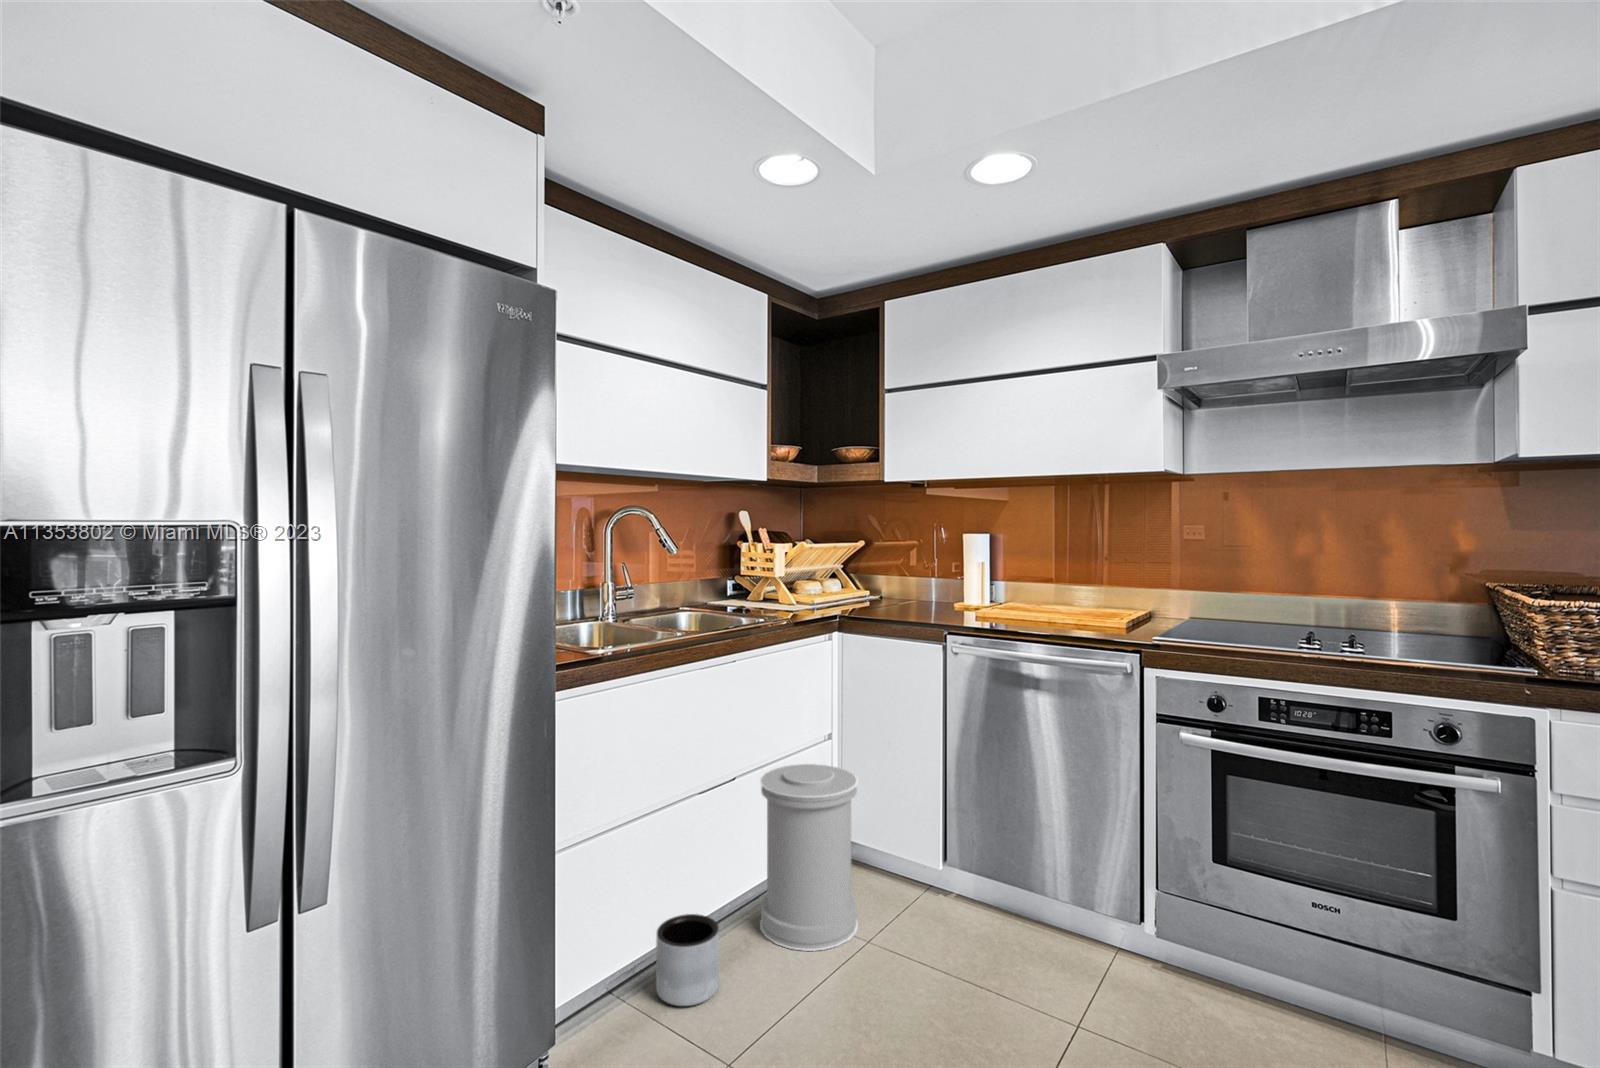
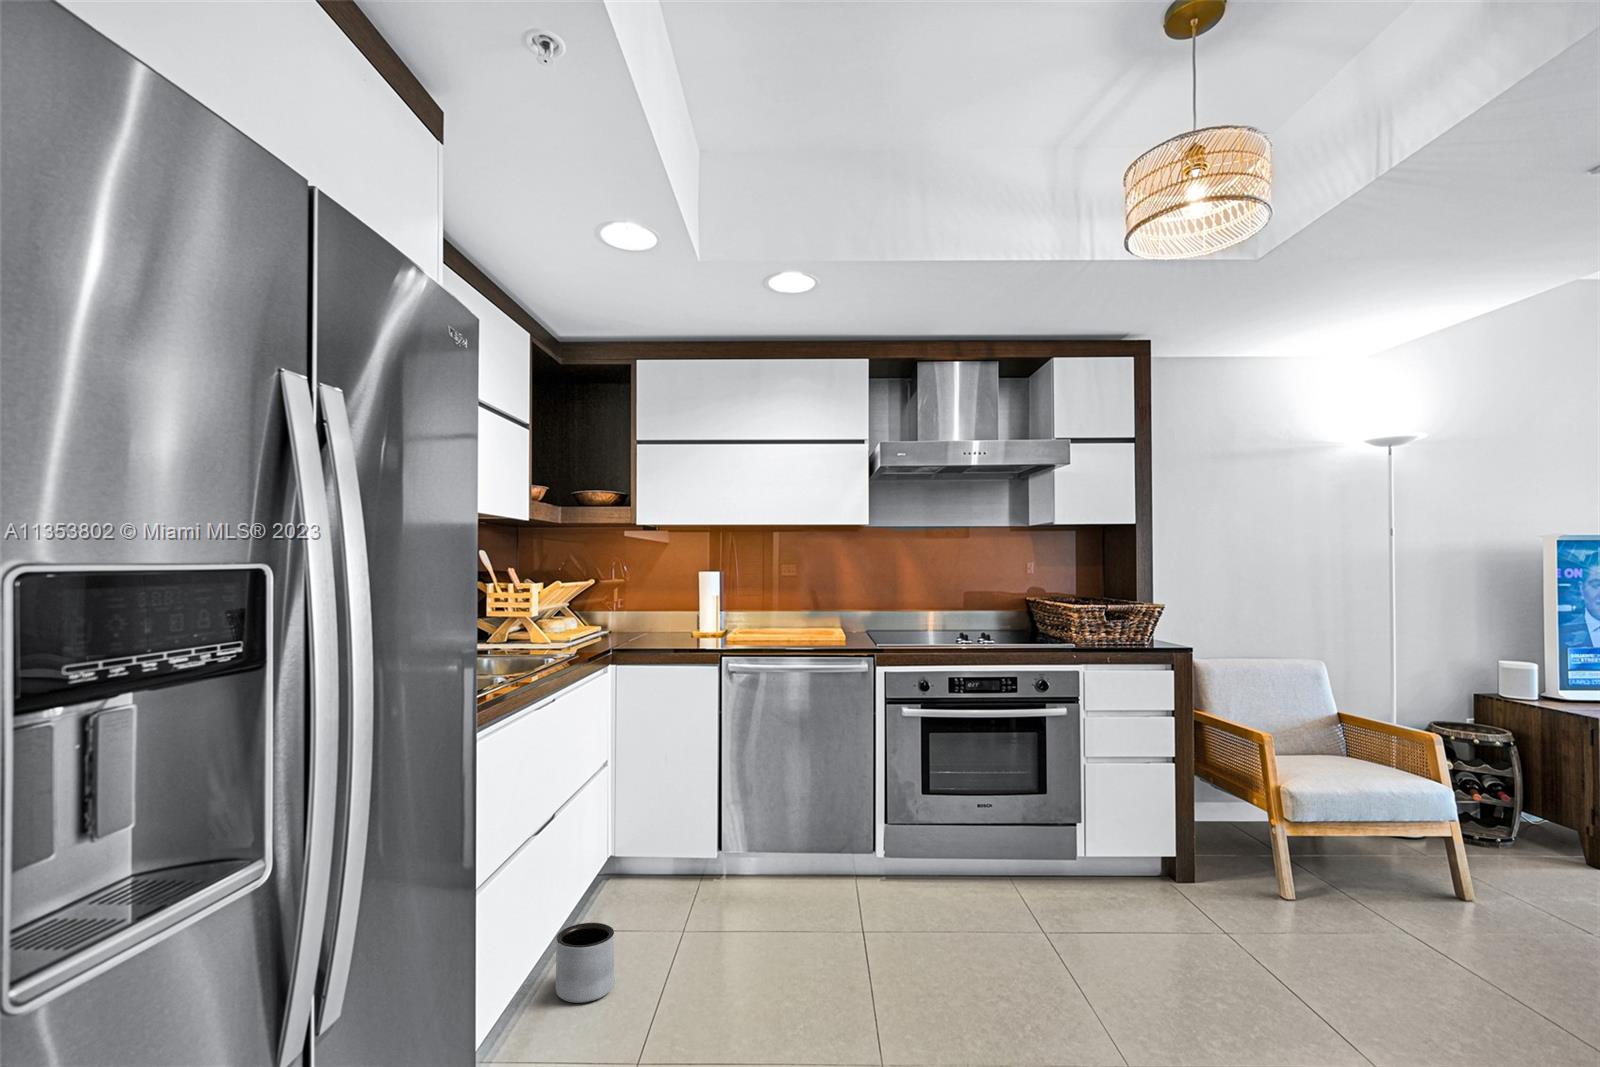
trash can: present [760,764,858,951] -> none [592,780,681,942]

